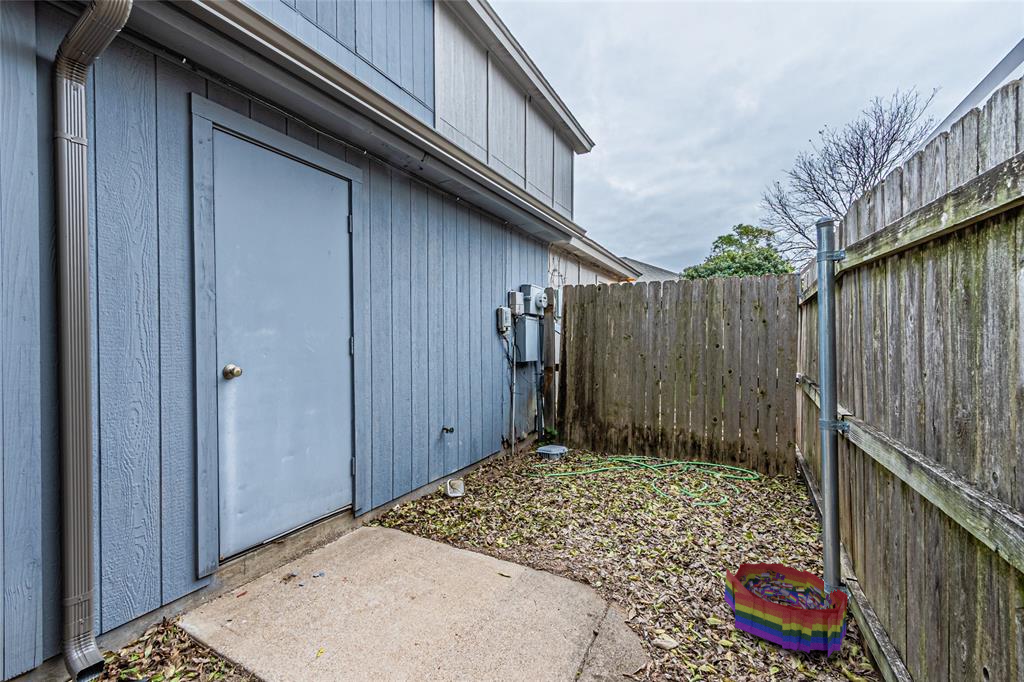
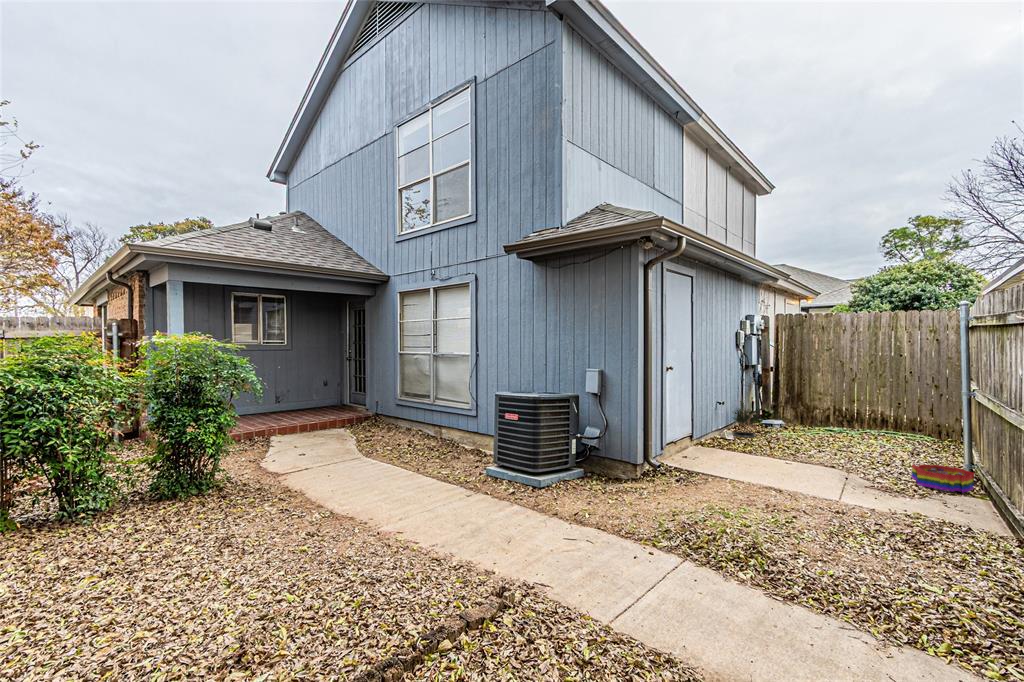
potted tree: none [470,413,513,482] -> present [733,401,756,437]

